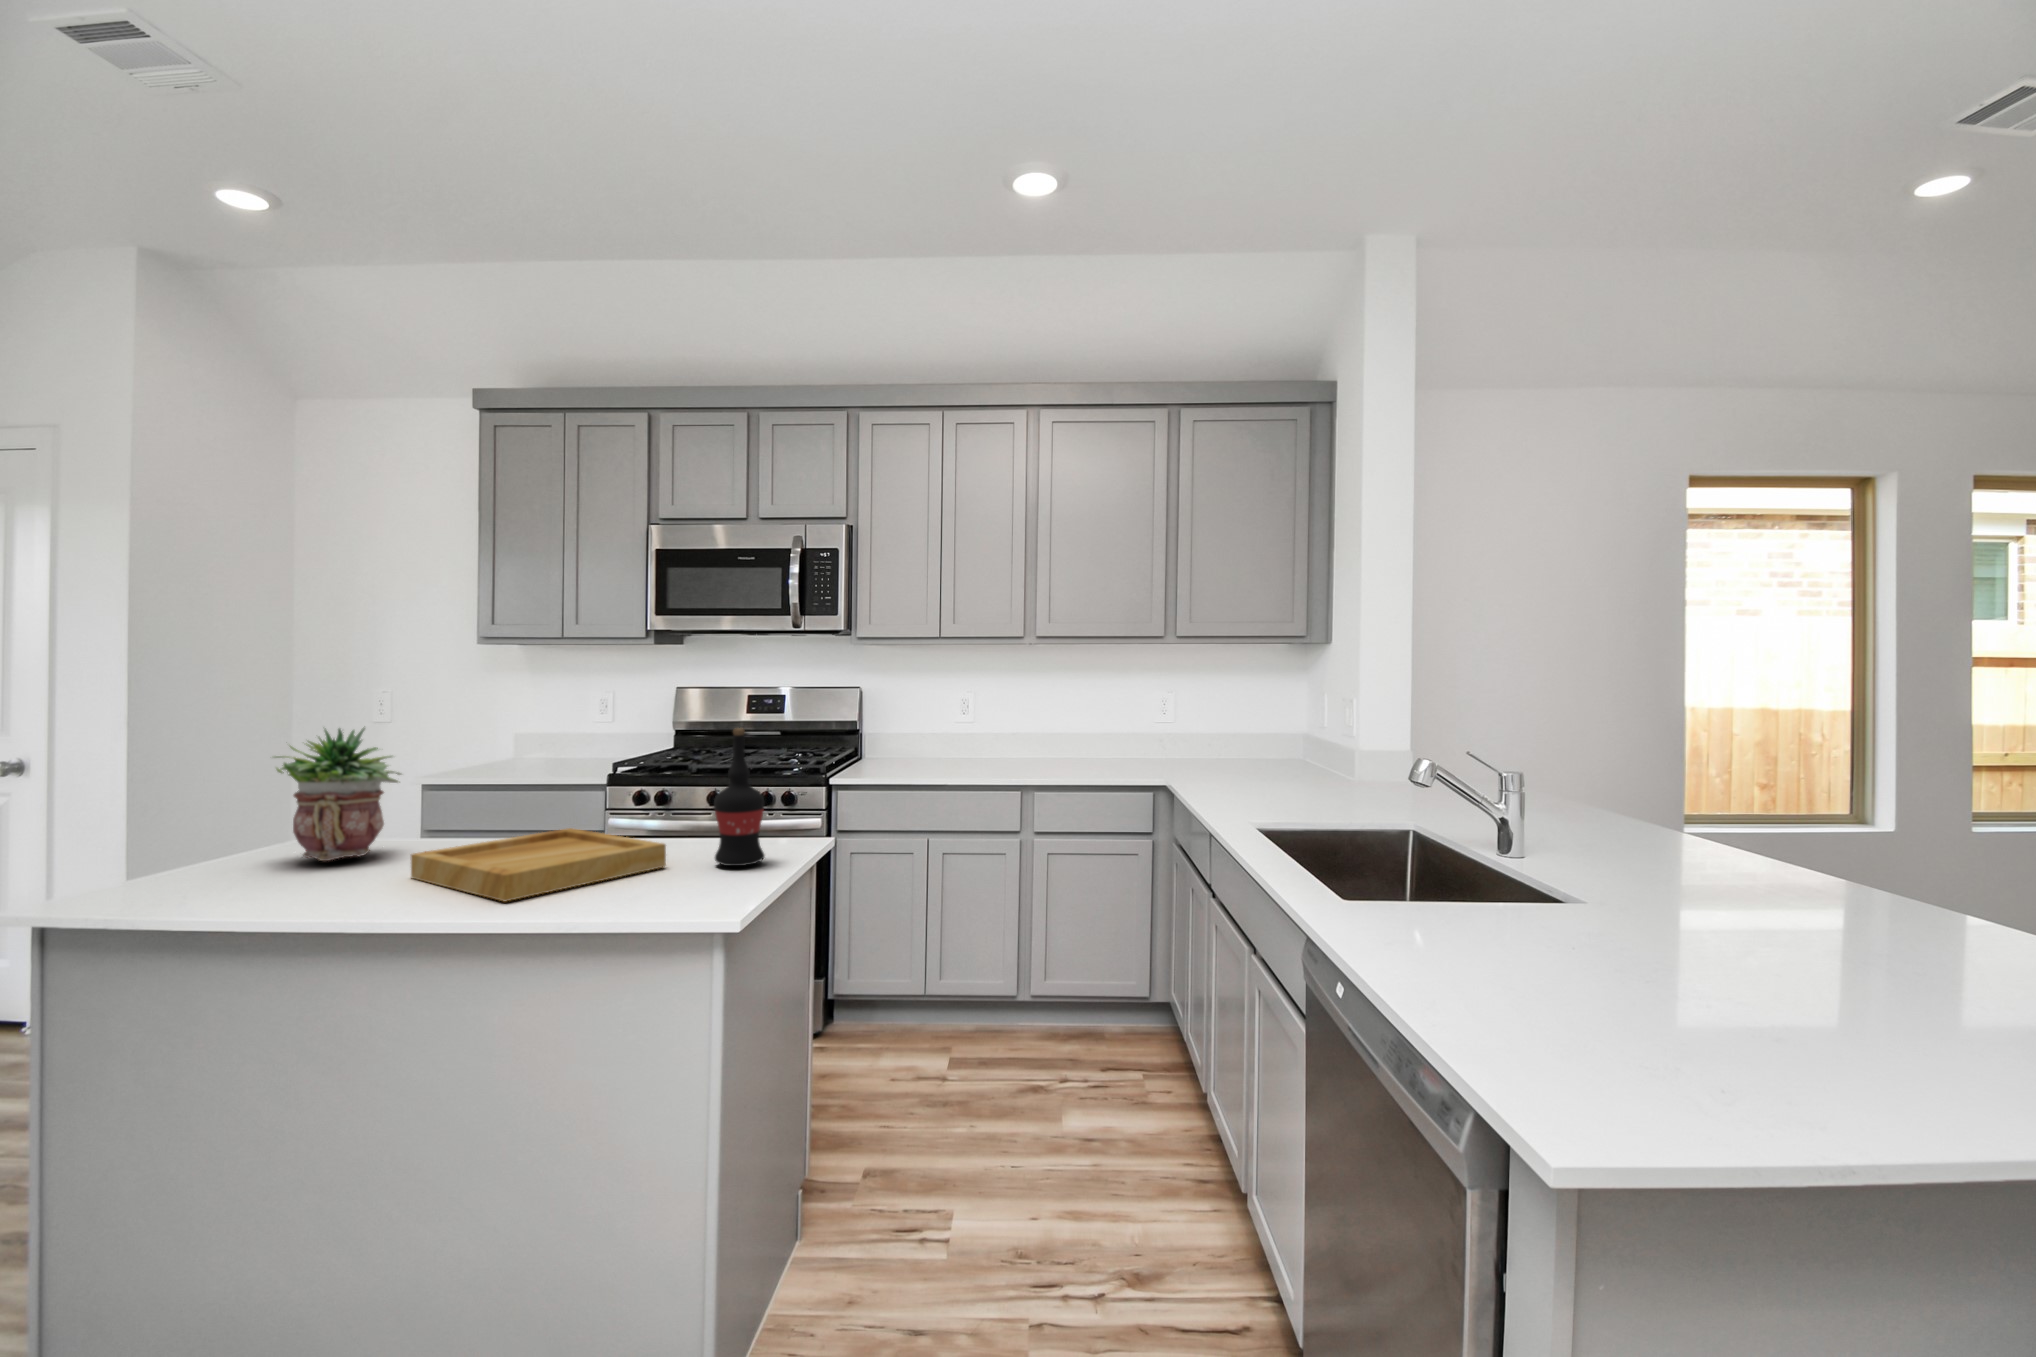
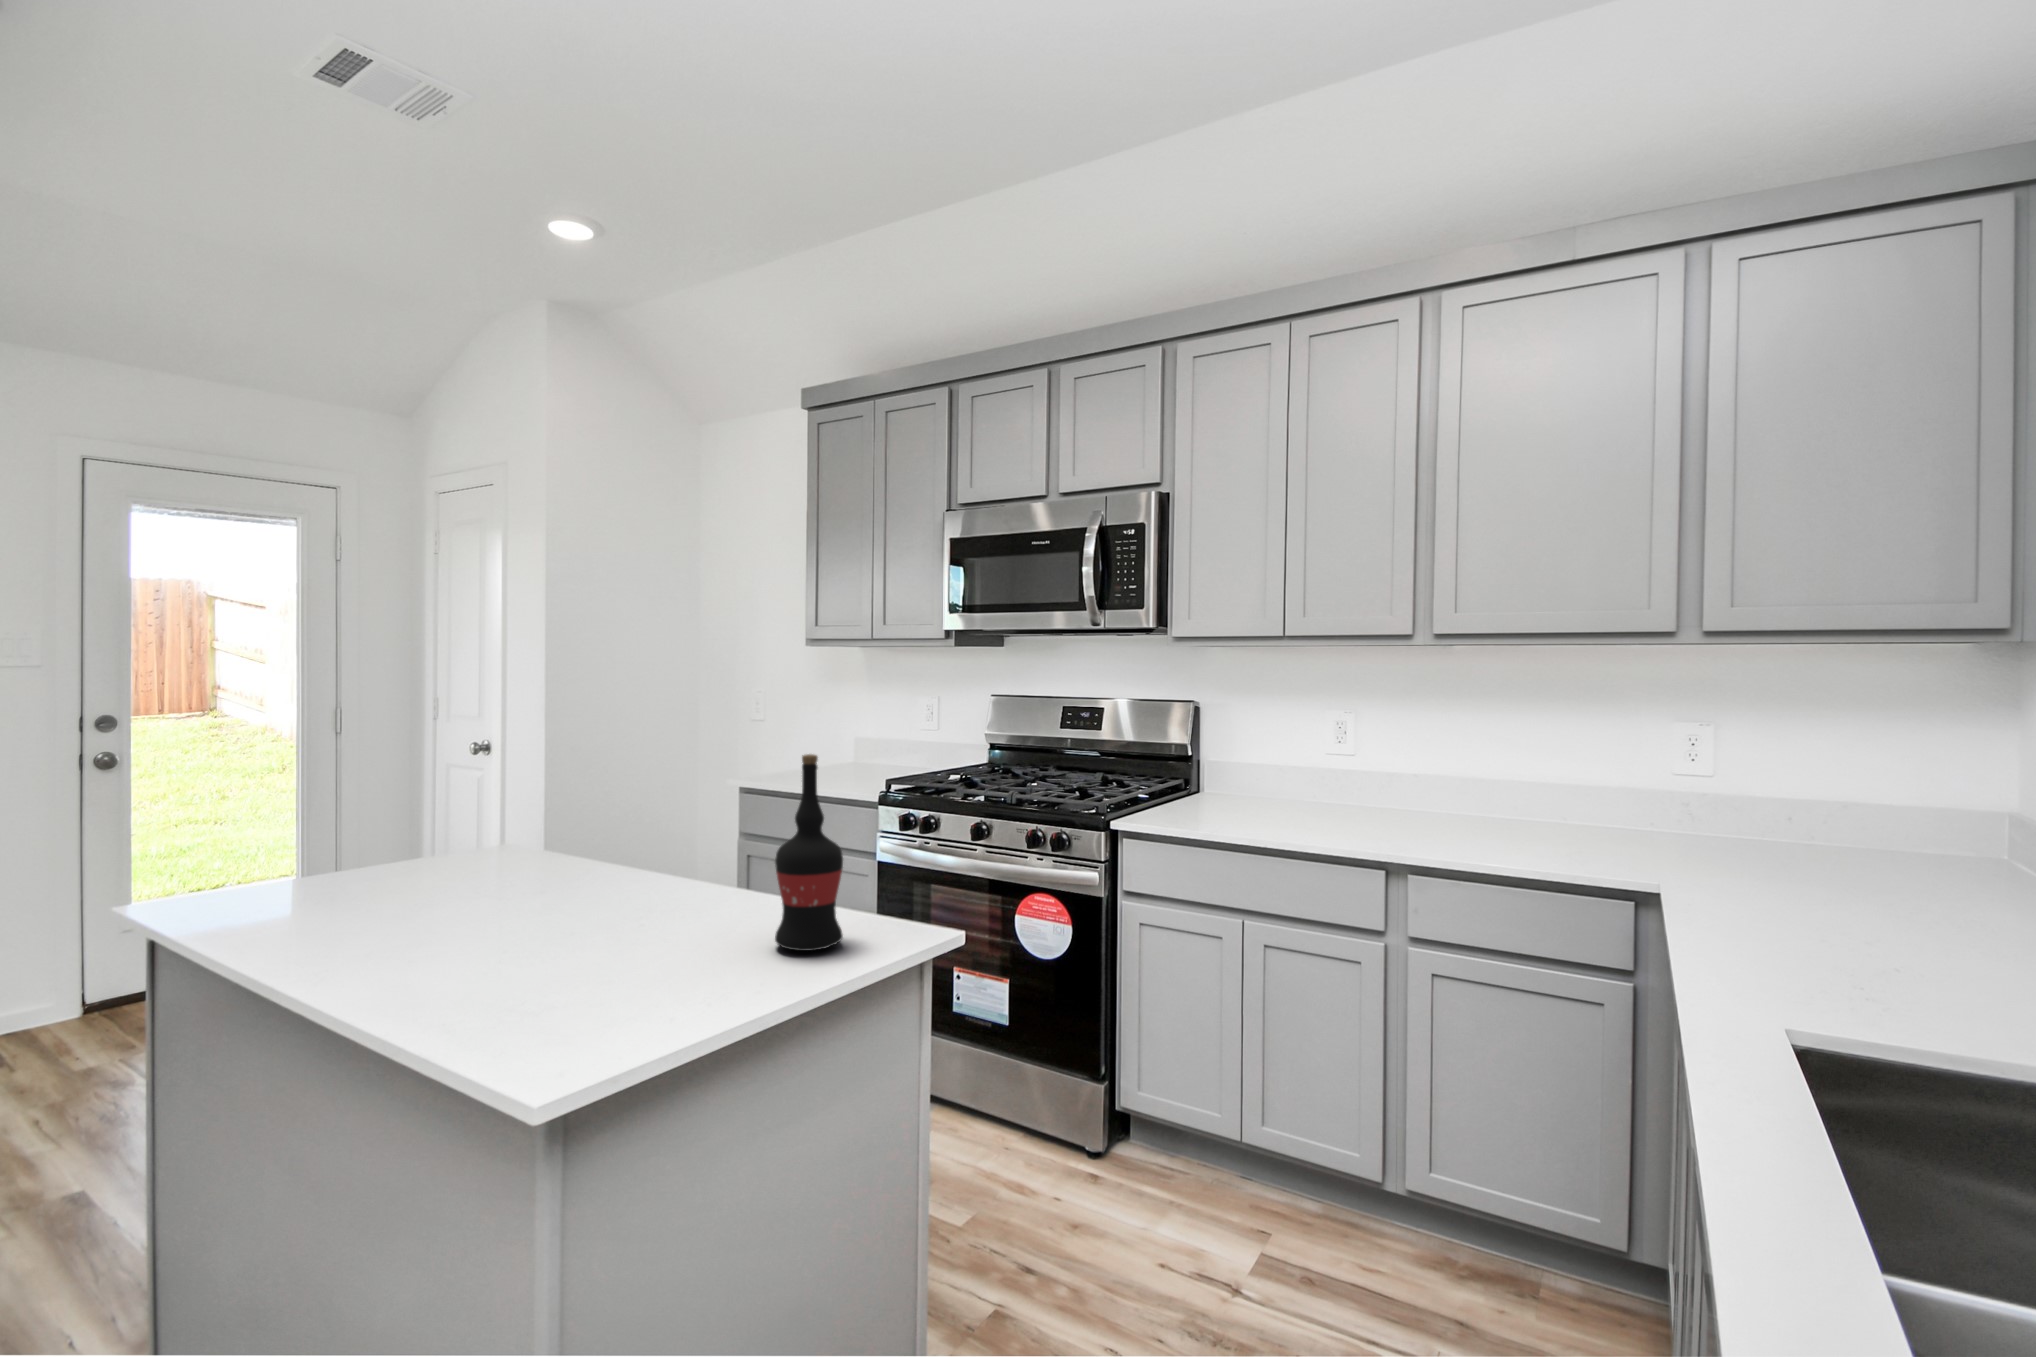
potted plant: present [274,728,401,861] -> none [413,728,551,878]
tray: present [411,828,666,902] -> none [471,866,722,966]

